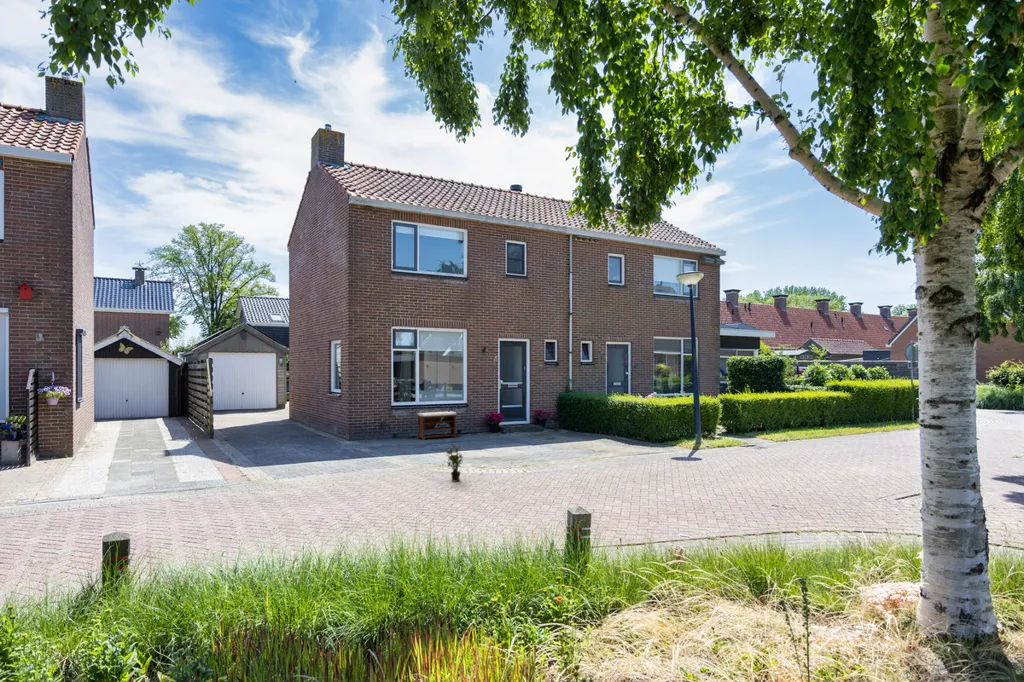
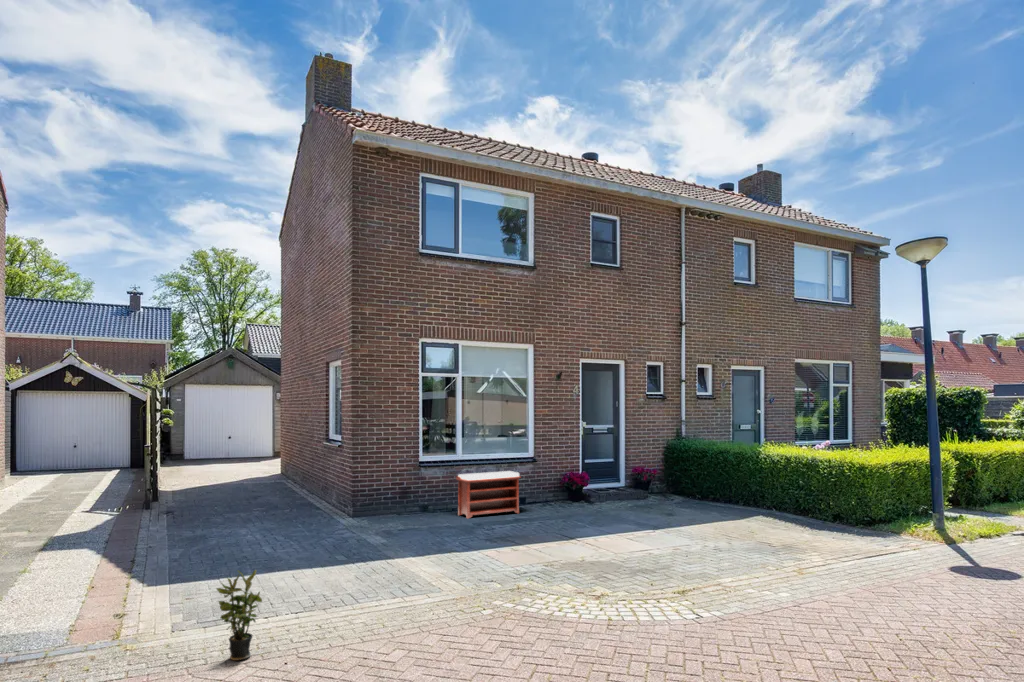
potted plant: present [446,445,462,482] -> present [217,570,262,661]

